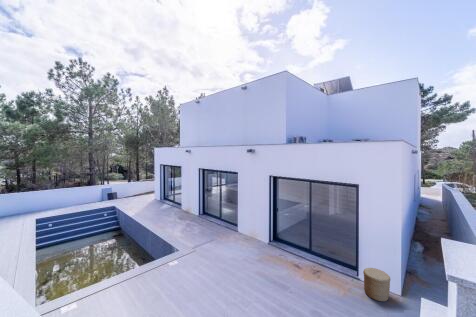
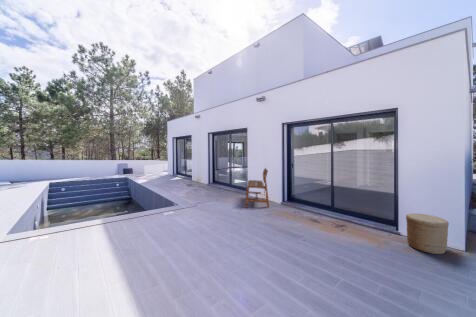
bench: none [238,209,259,250] -> present [245,168,269,207]

